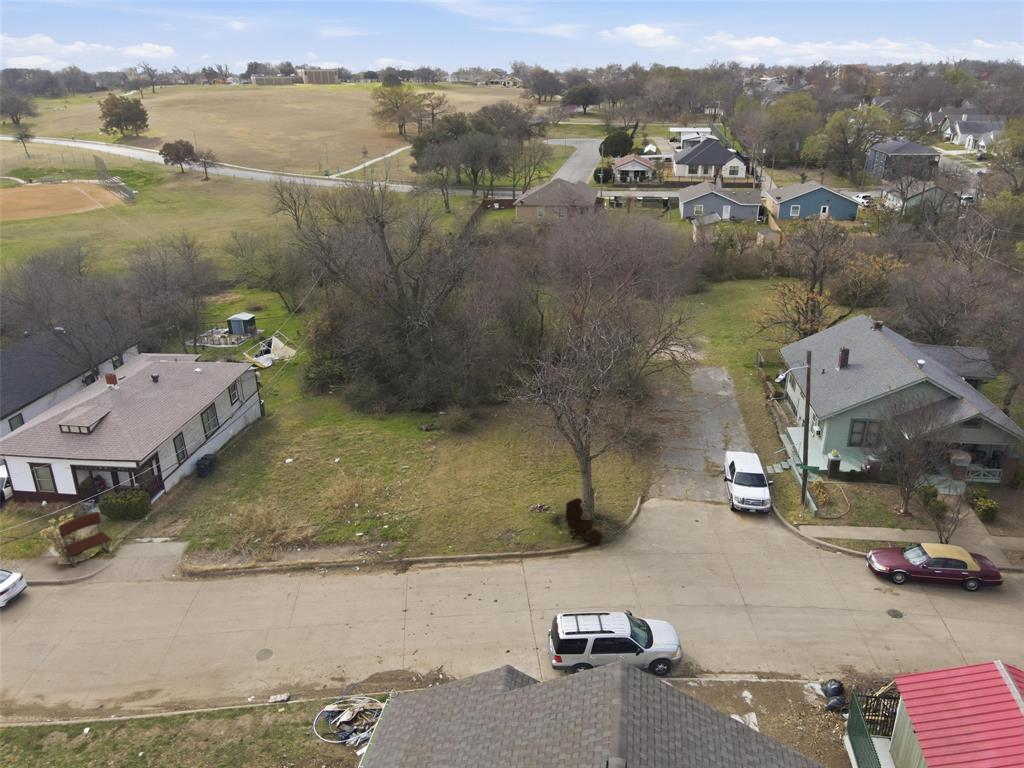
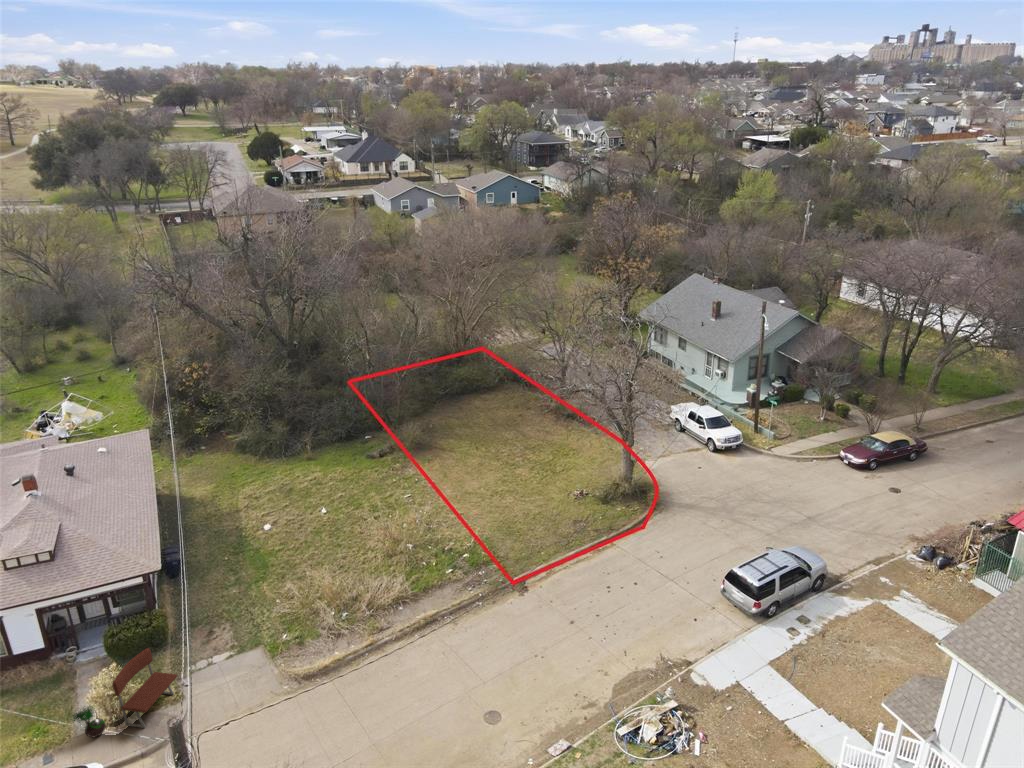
lounge chair: present [566,498,602,543] -> none [620,473,657,513]
potted tree: none [32,534,57,561] -> present [73,706,106,737]

